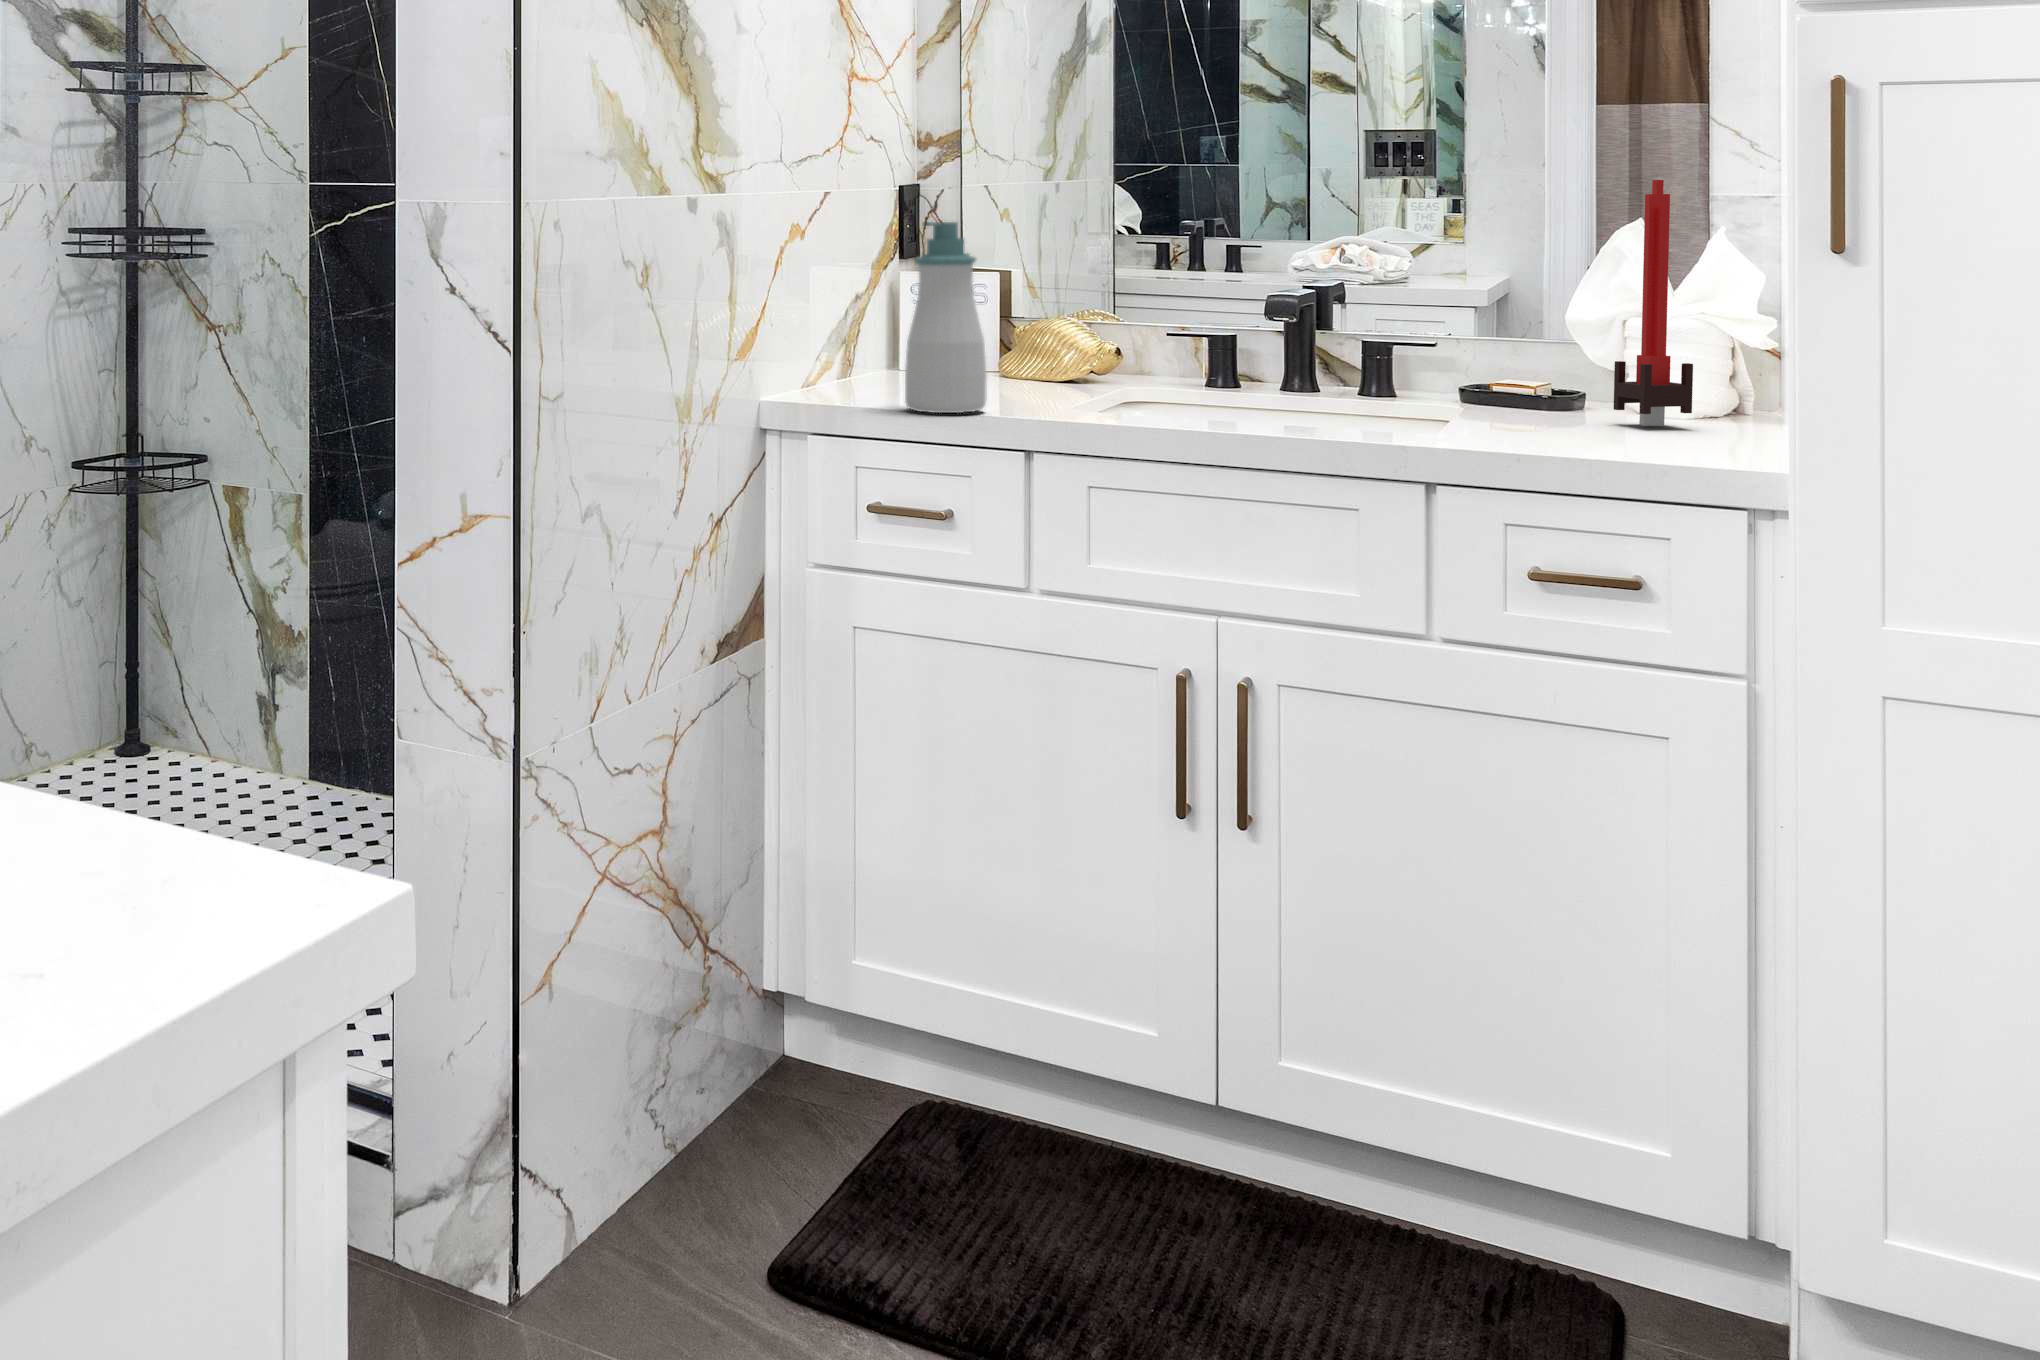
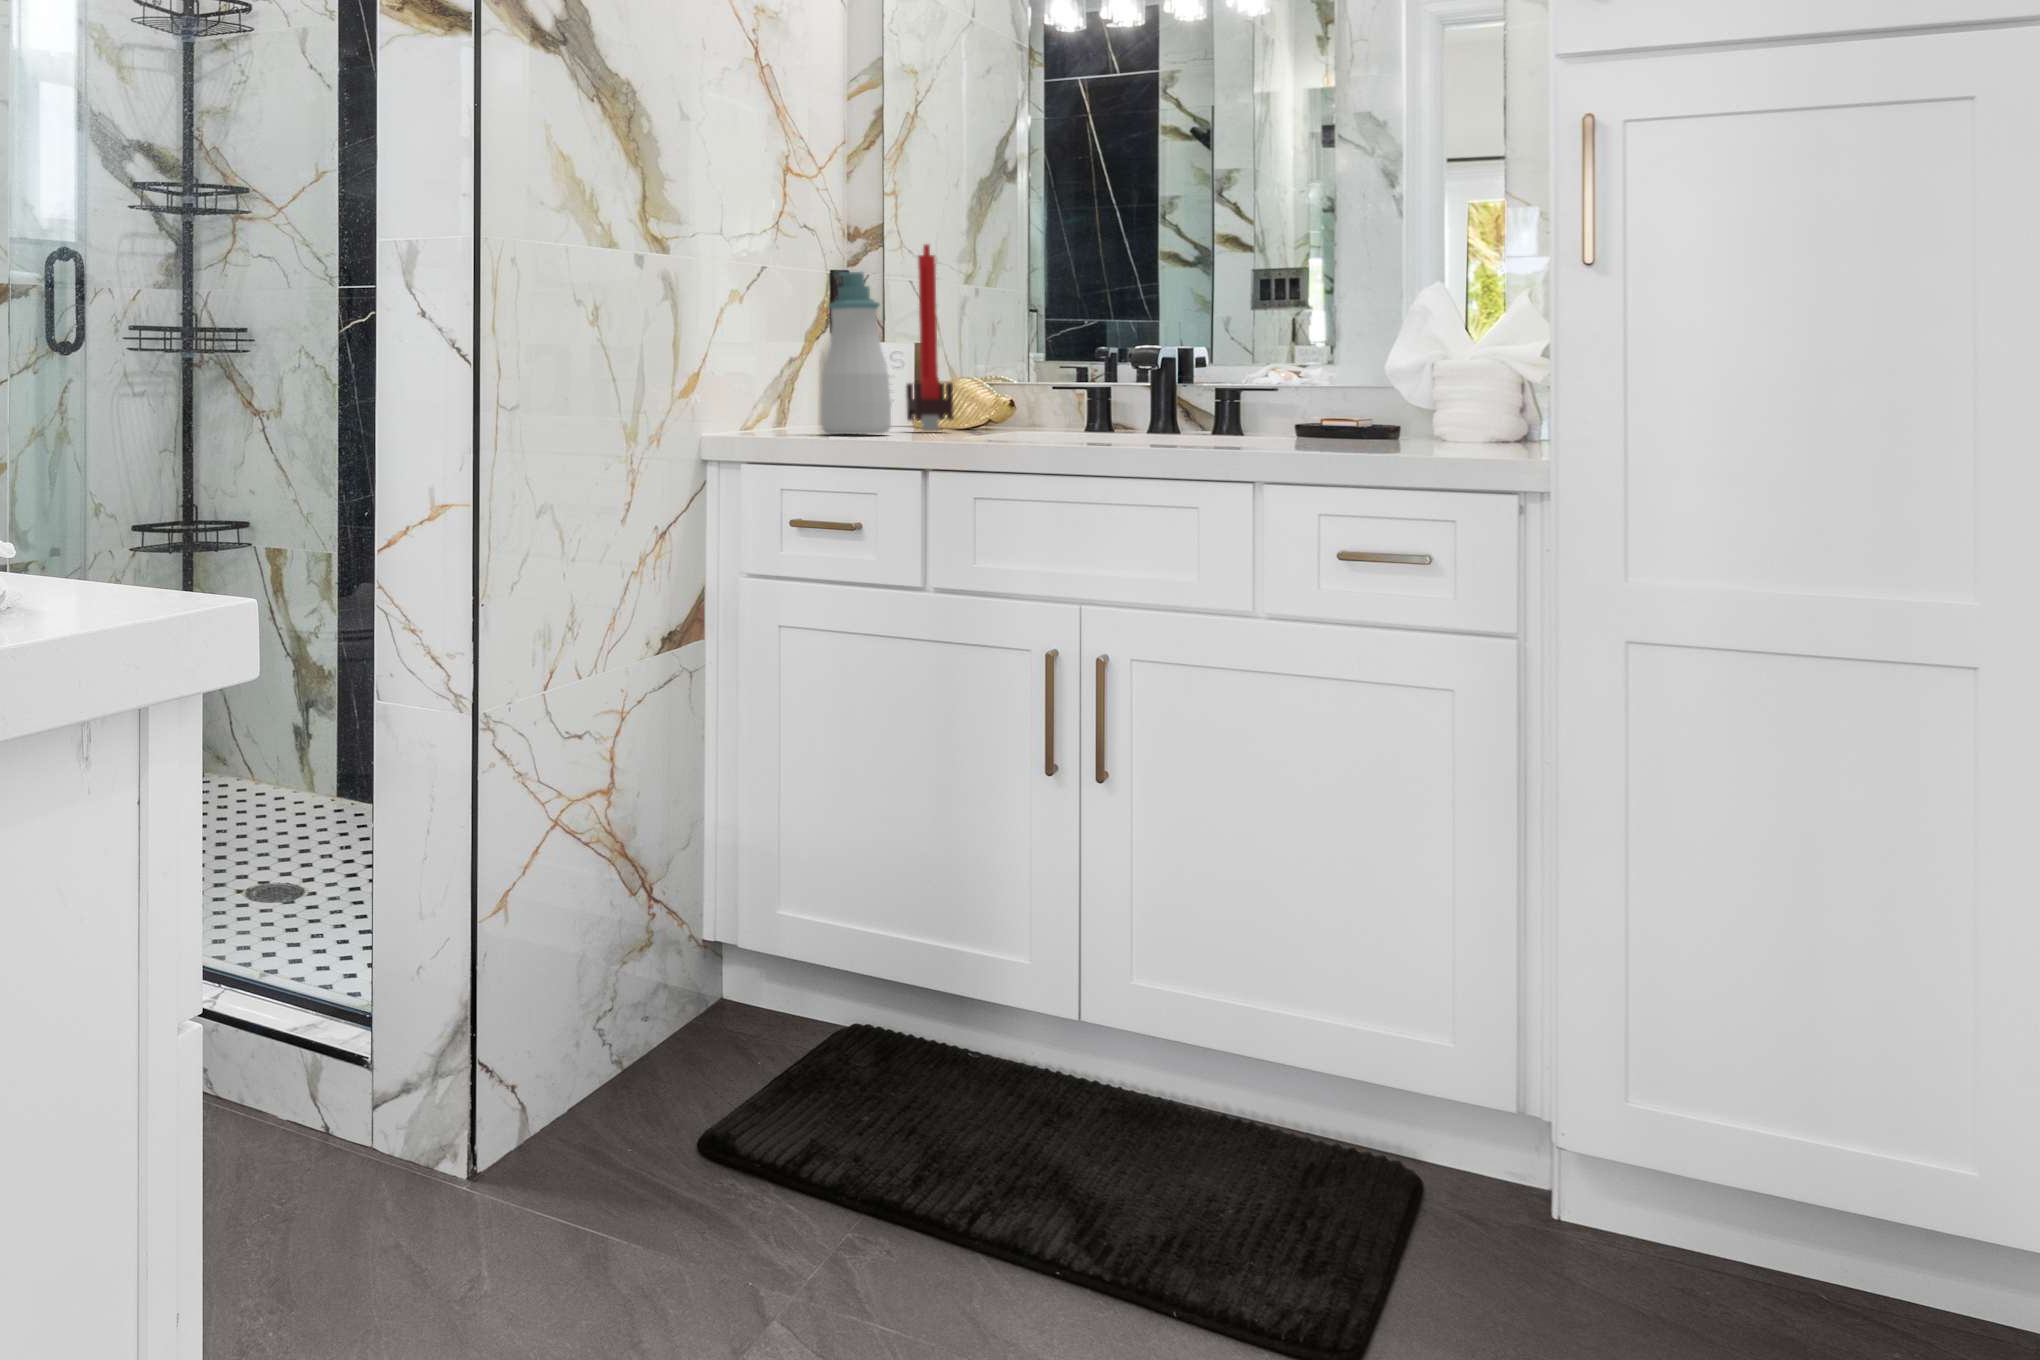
candle: present [1614,180,1693,426] -> present [906,244,954,431]

